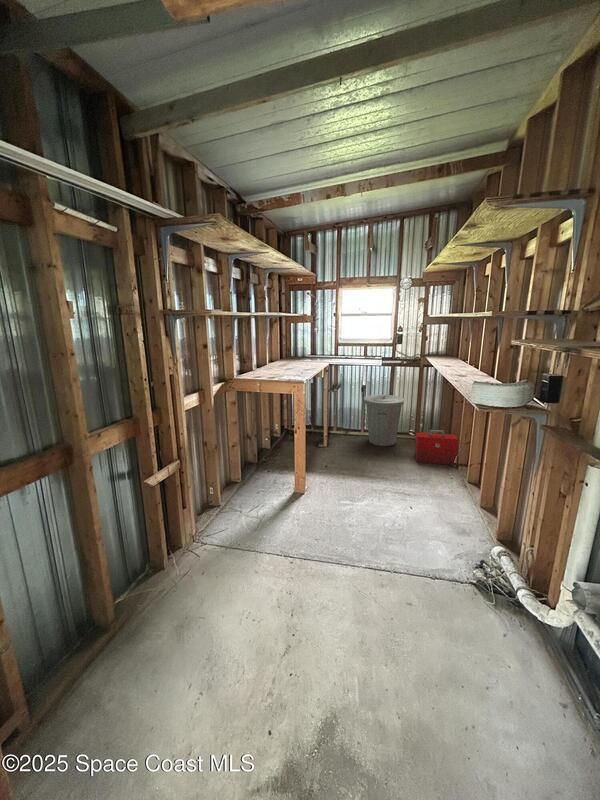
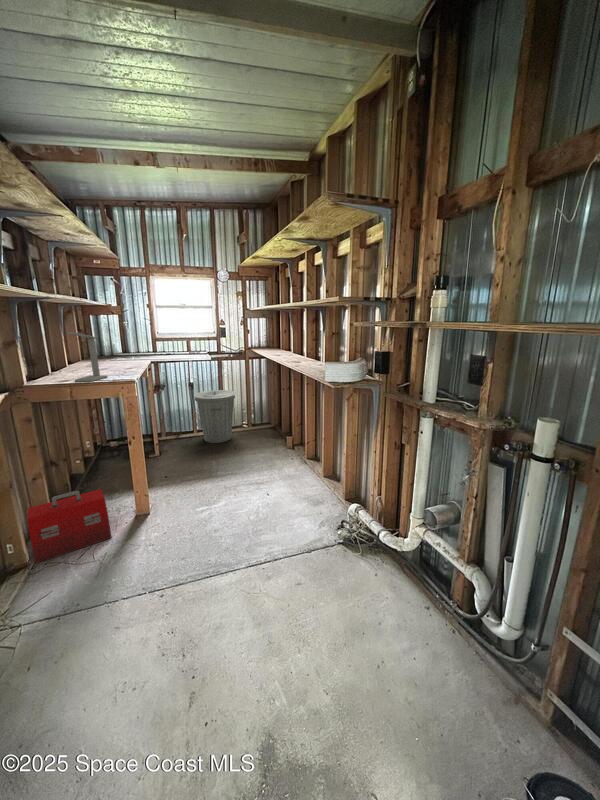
desk lamp: none [261,341,286,380] -> present [67,332,108,382]
toolbox: present [415,430,458,465] -> present [27,489,112,563]

